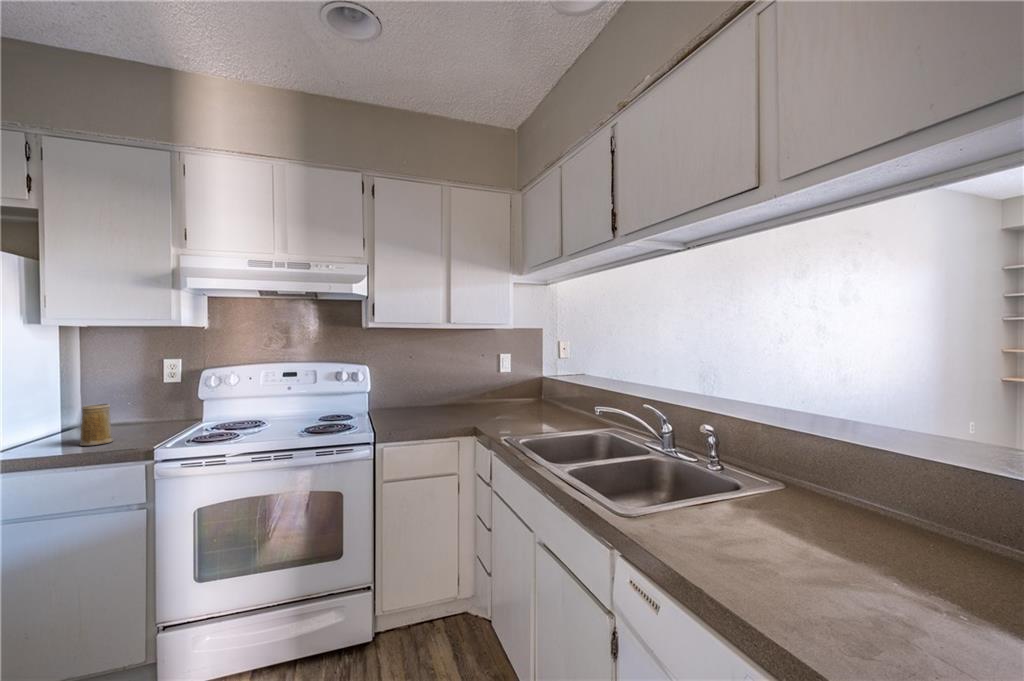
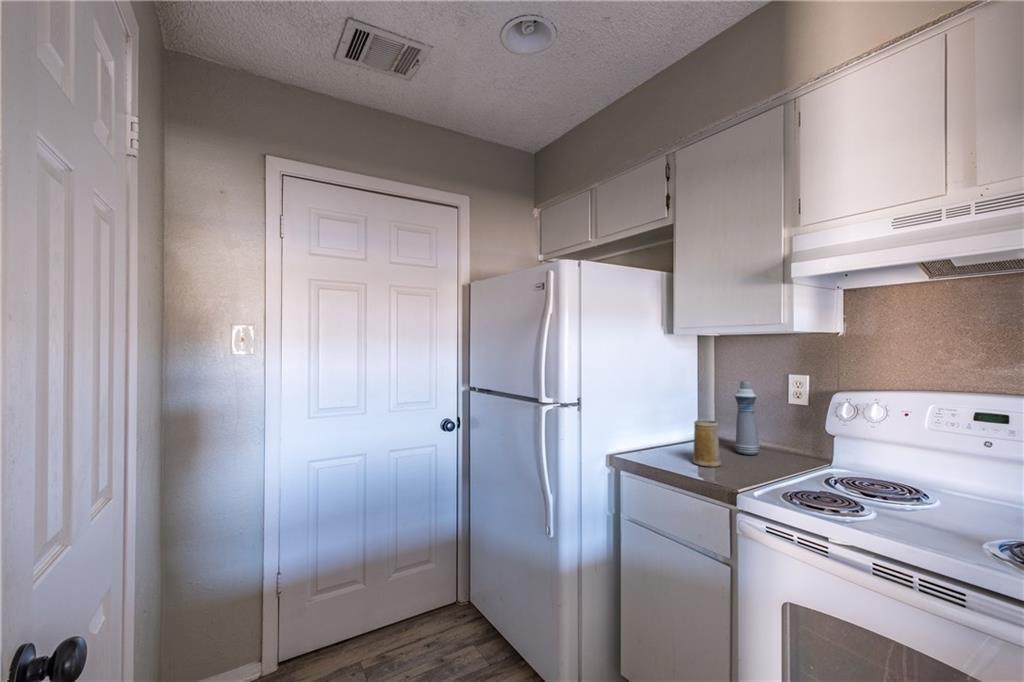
bottle: none [115,367,141,430] -> present [734,380,759,455]

